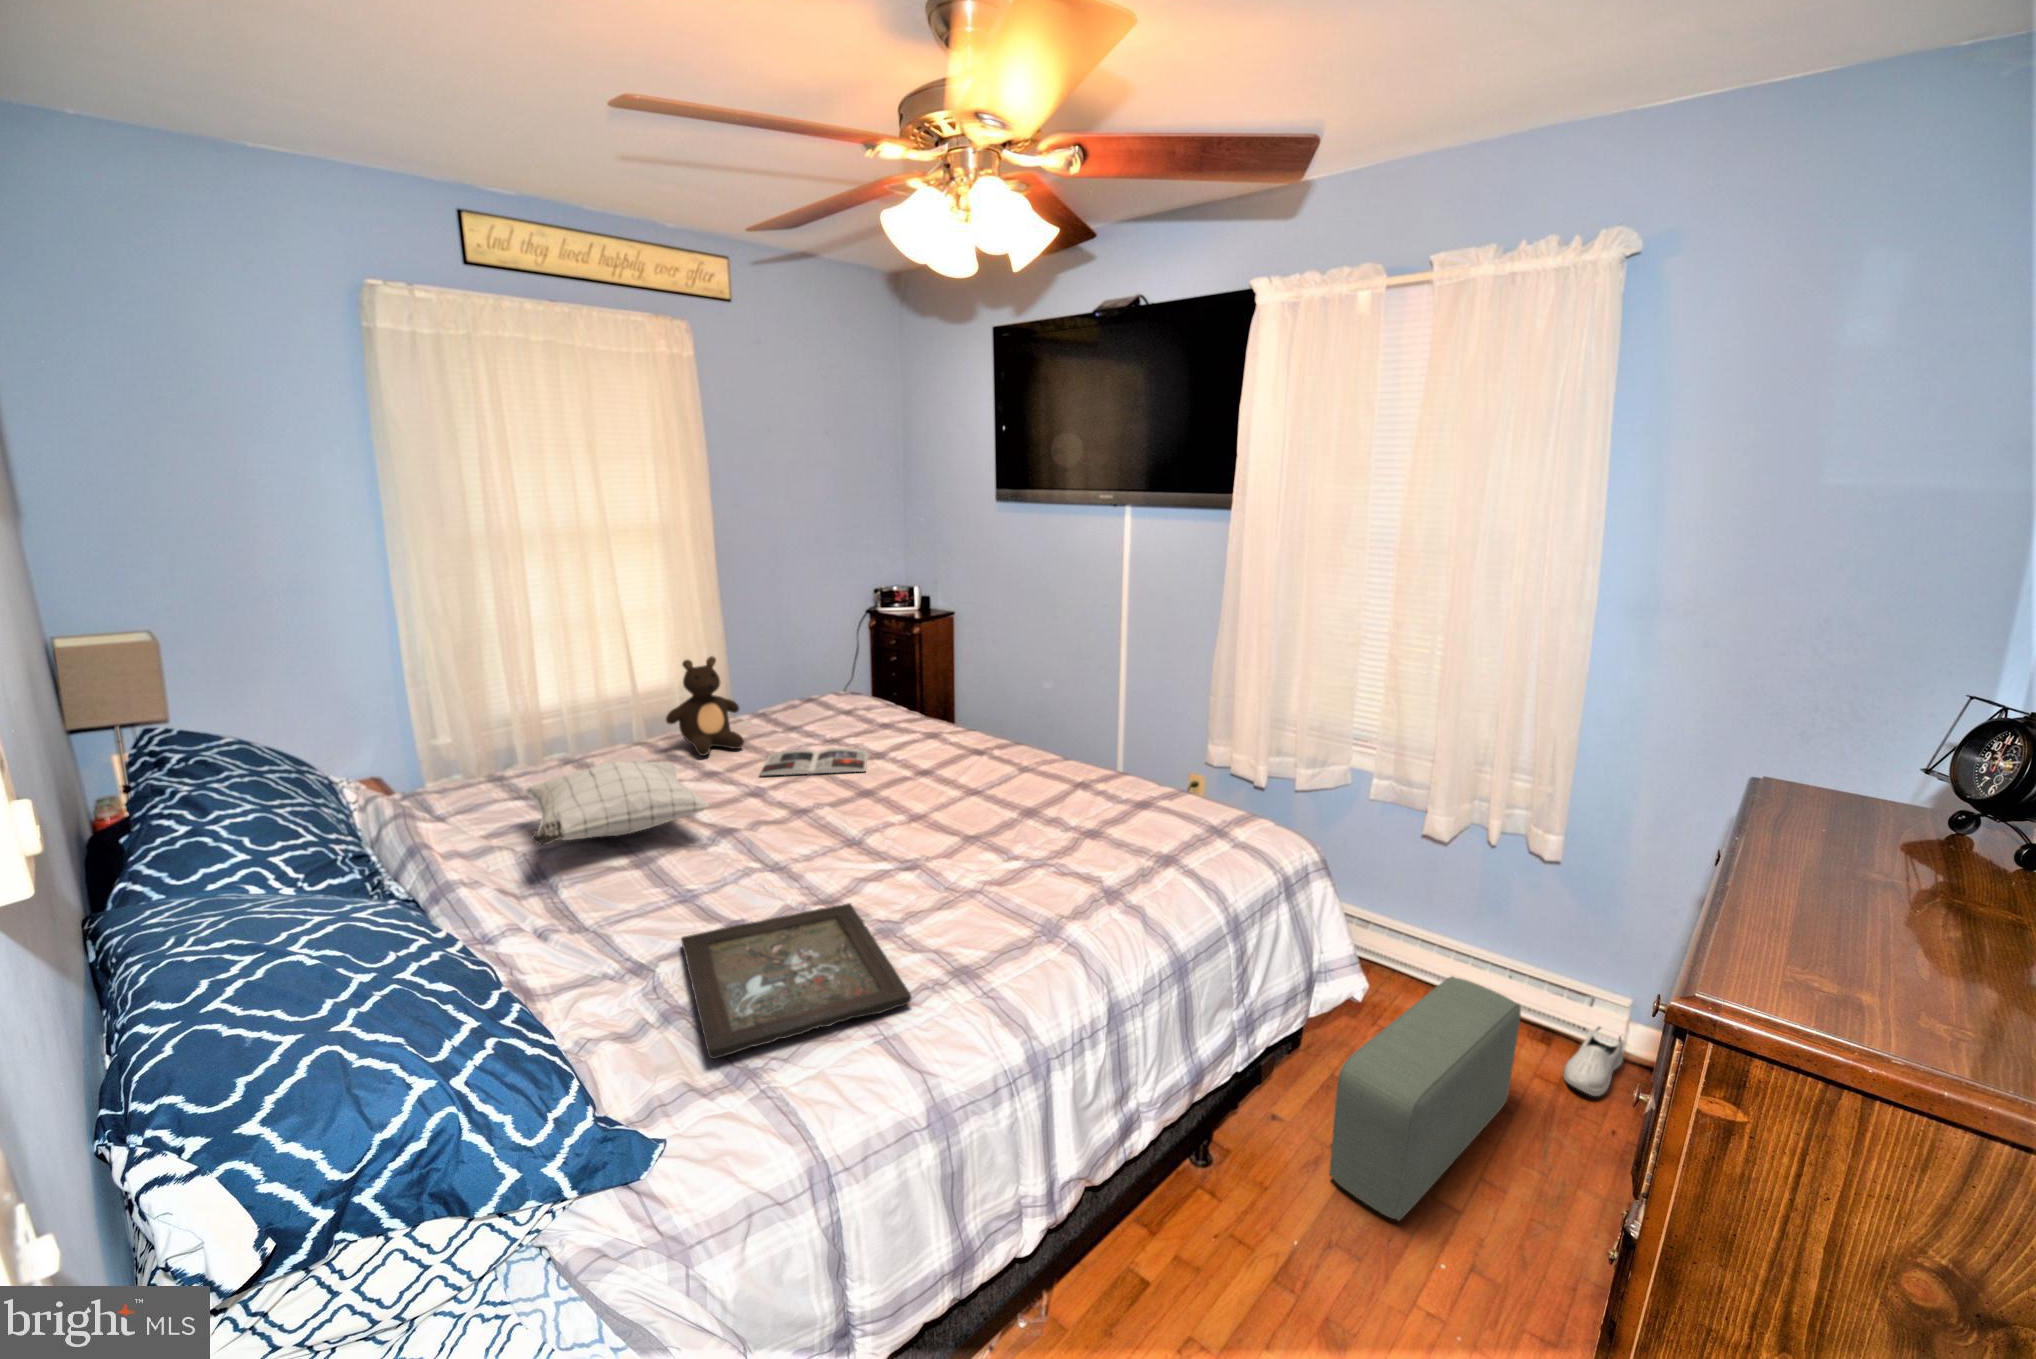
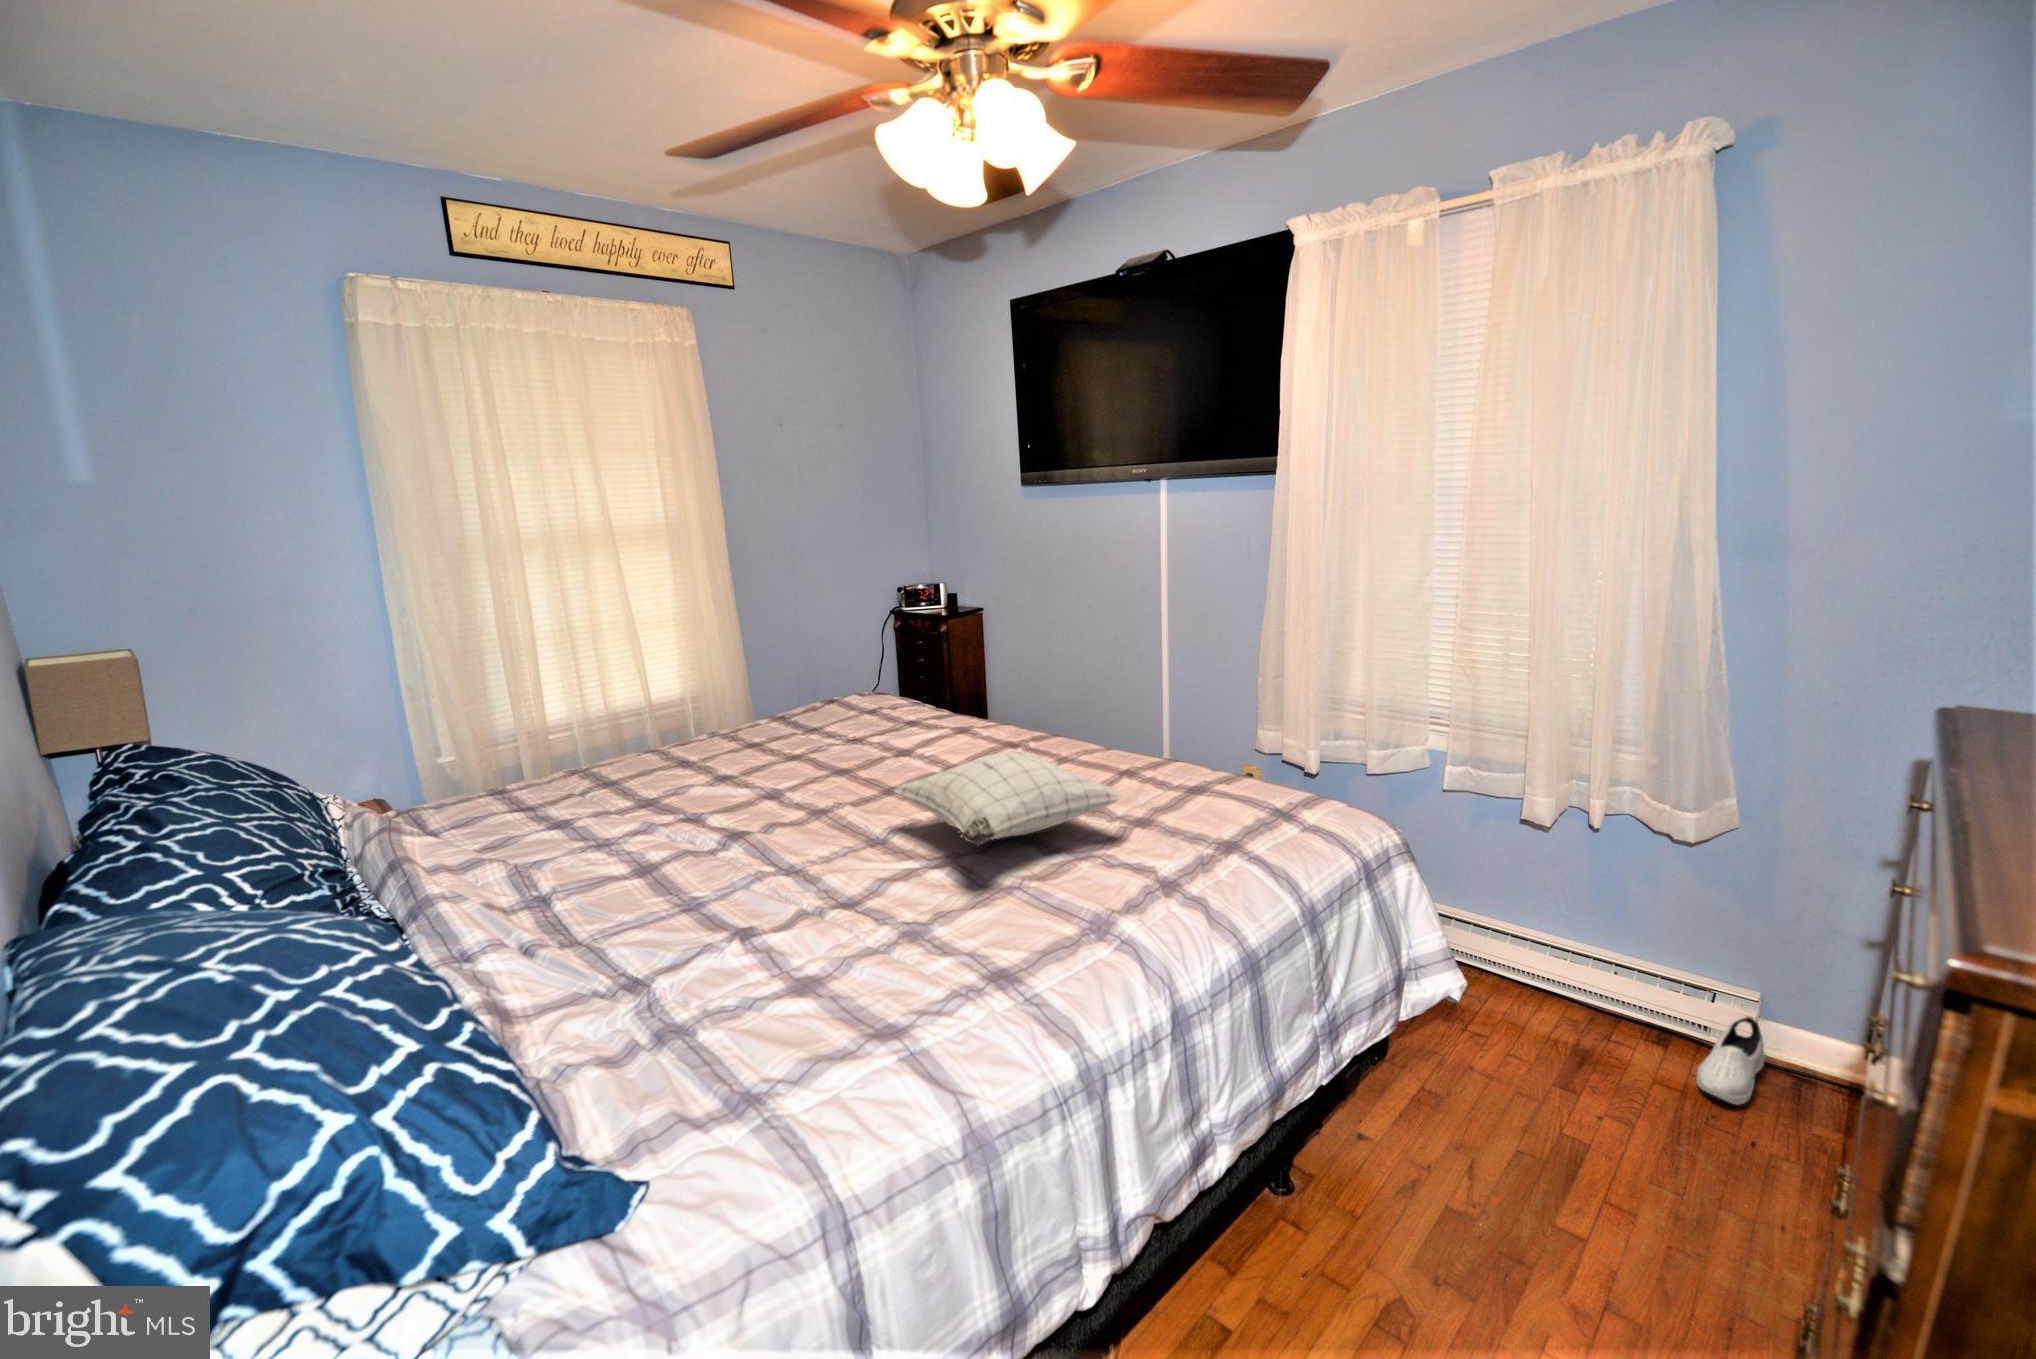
teddy bear: present [666,656,744,756] -> none [677,655,761,760]
magazine: present [760,748,868,776] -> none [776,746,893,777]
pillow: present [524,761,708,846] -> present [895,752,1121,846]
tray: present [681,903,912,1059] -> none [681,904,941,1084]
pouf: present [1329,976,1521,1220] -> none [1435,971,1645,1256]

